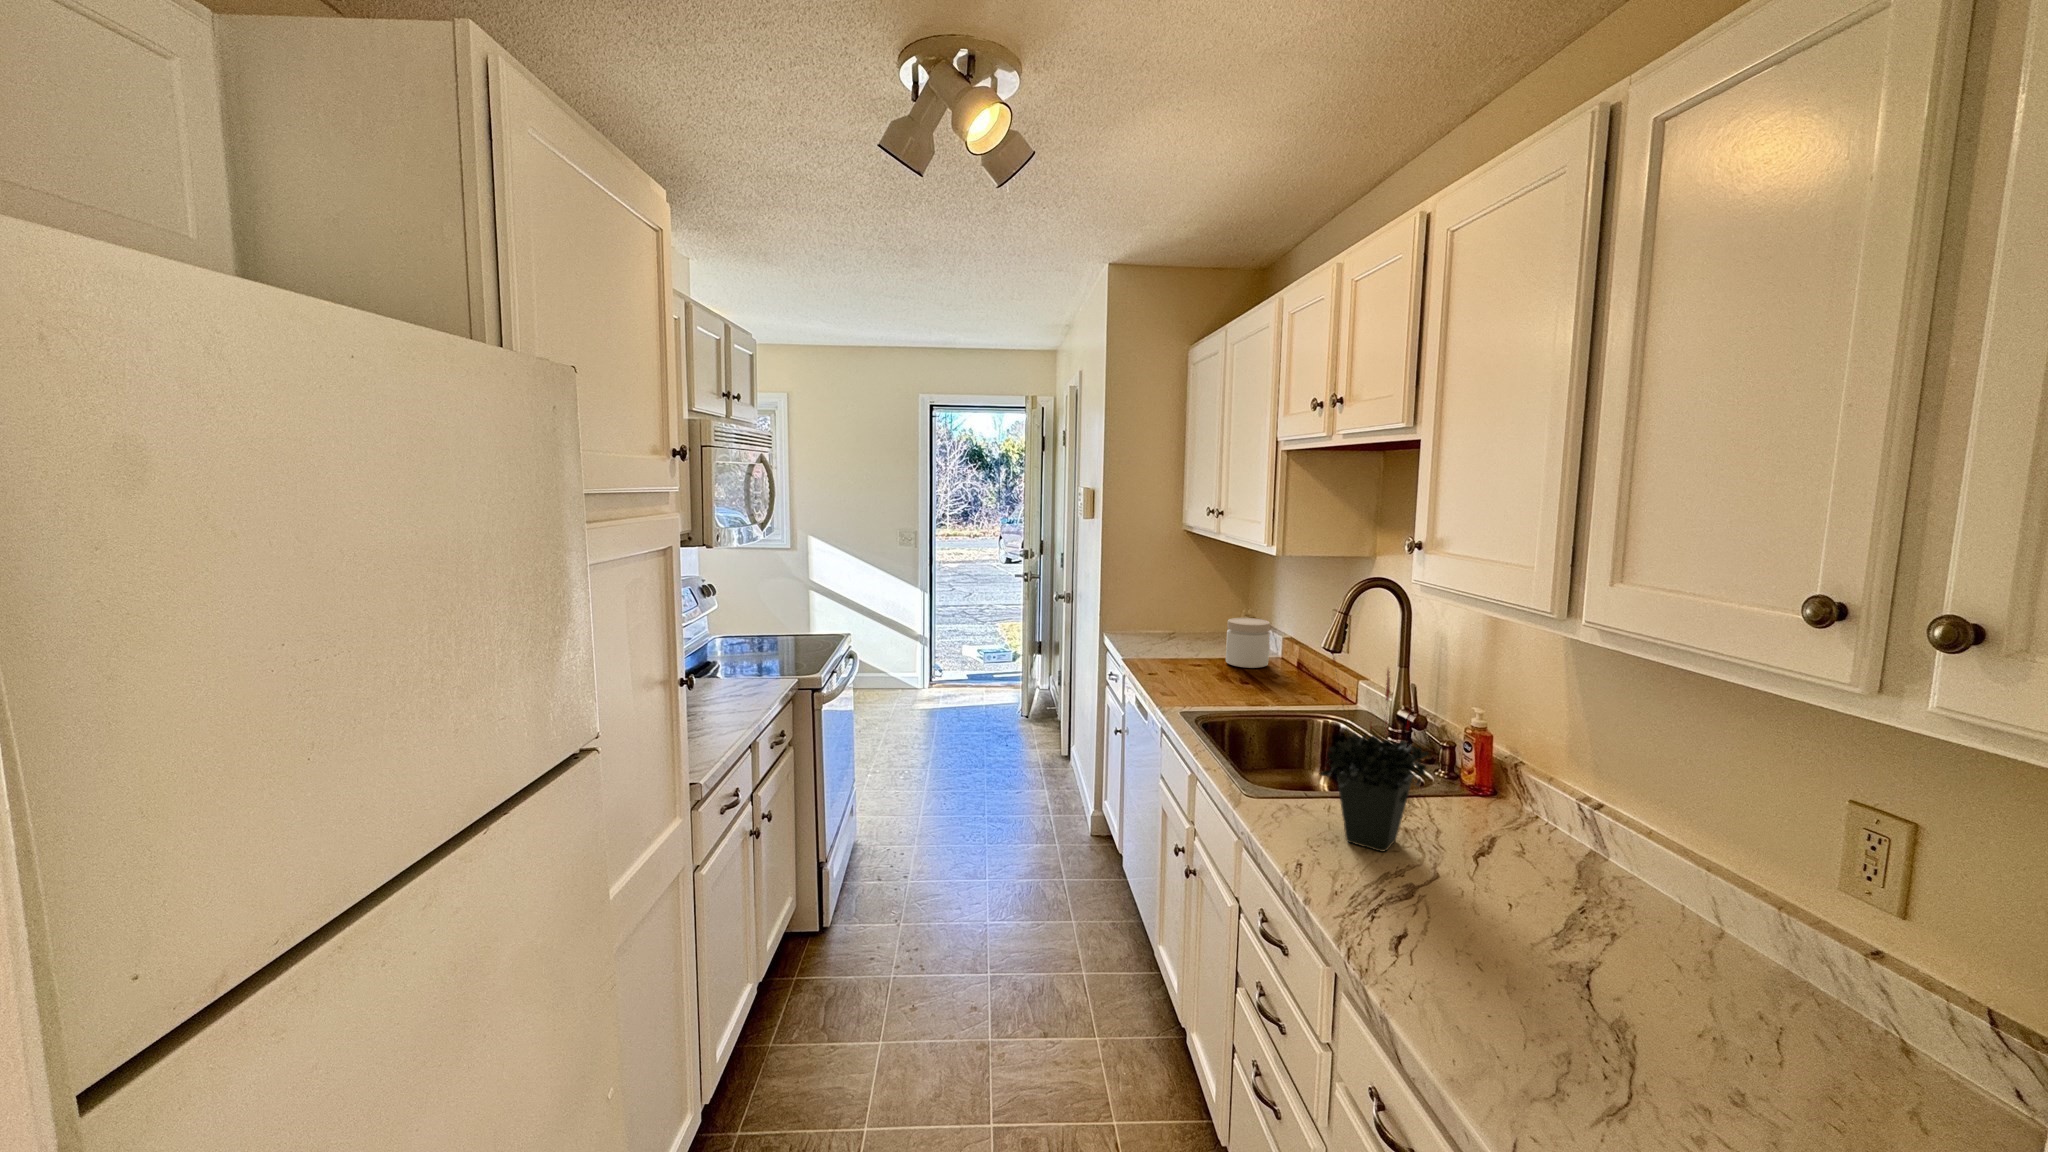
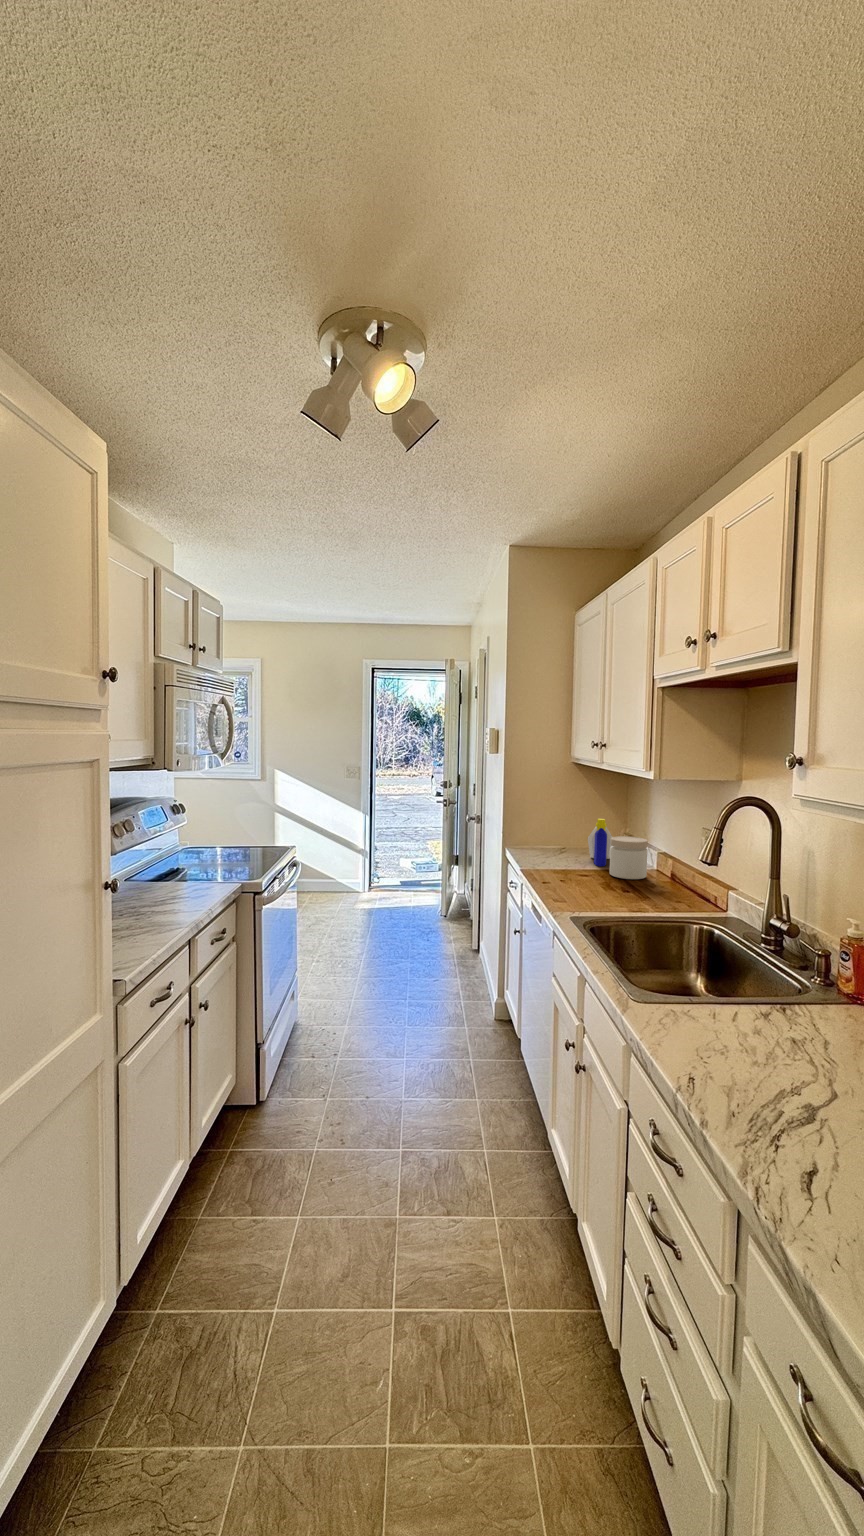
bottle: none [1200,597,1232,653] -> present [588,819,612,867]
potted plant: present [1319,654,1429,852] -> none [706,860,820,1065]

